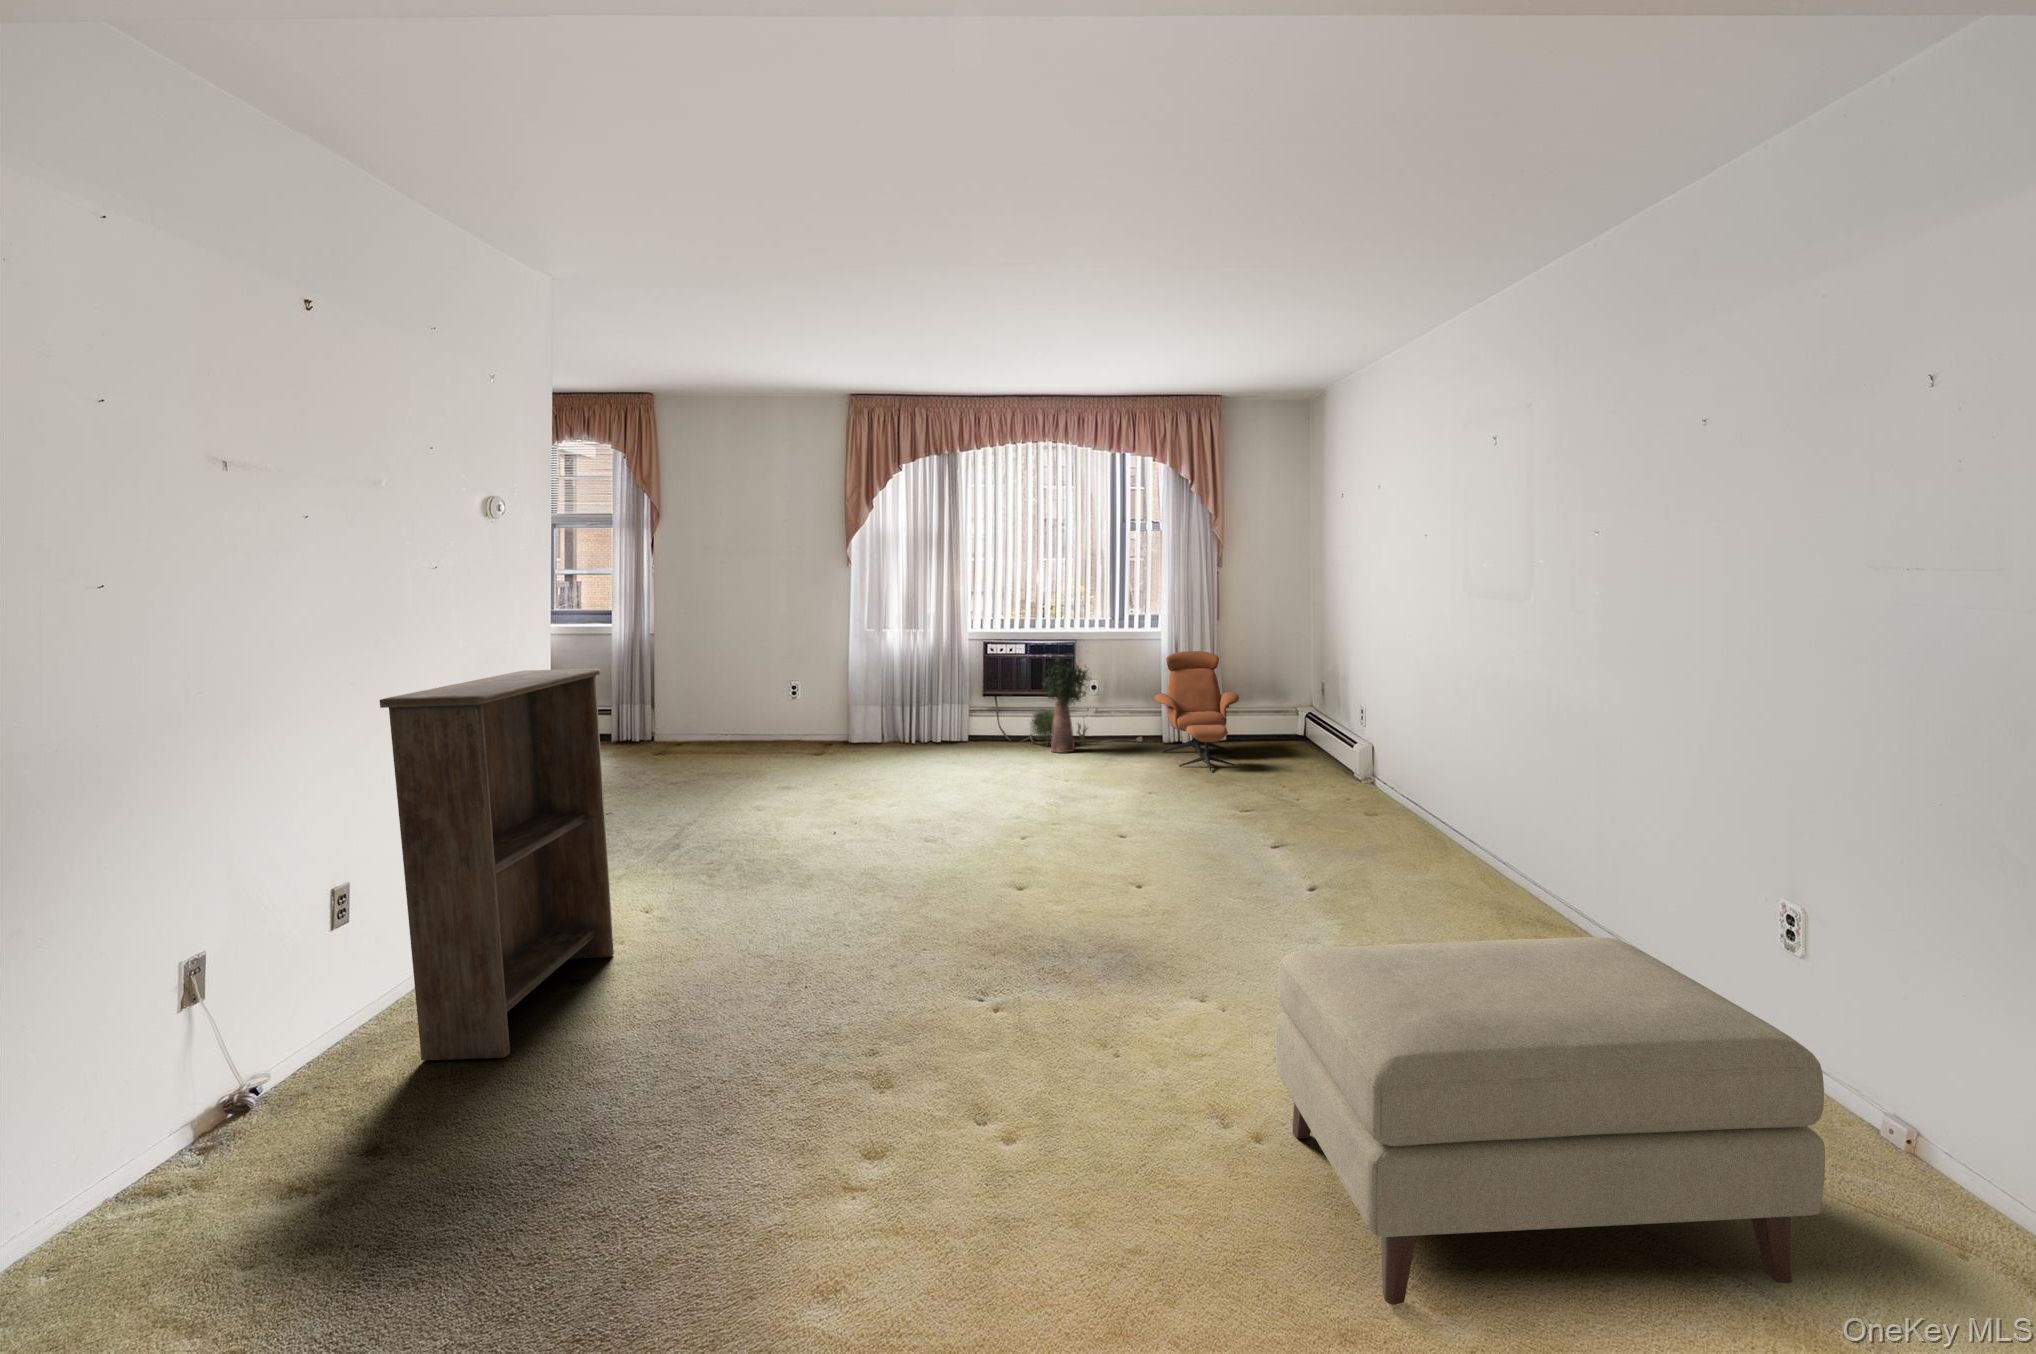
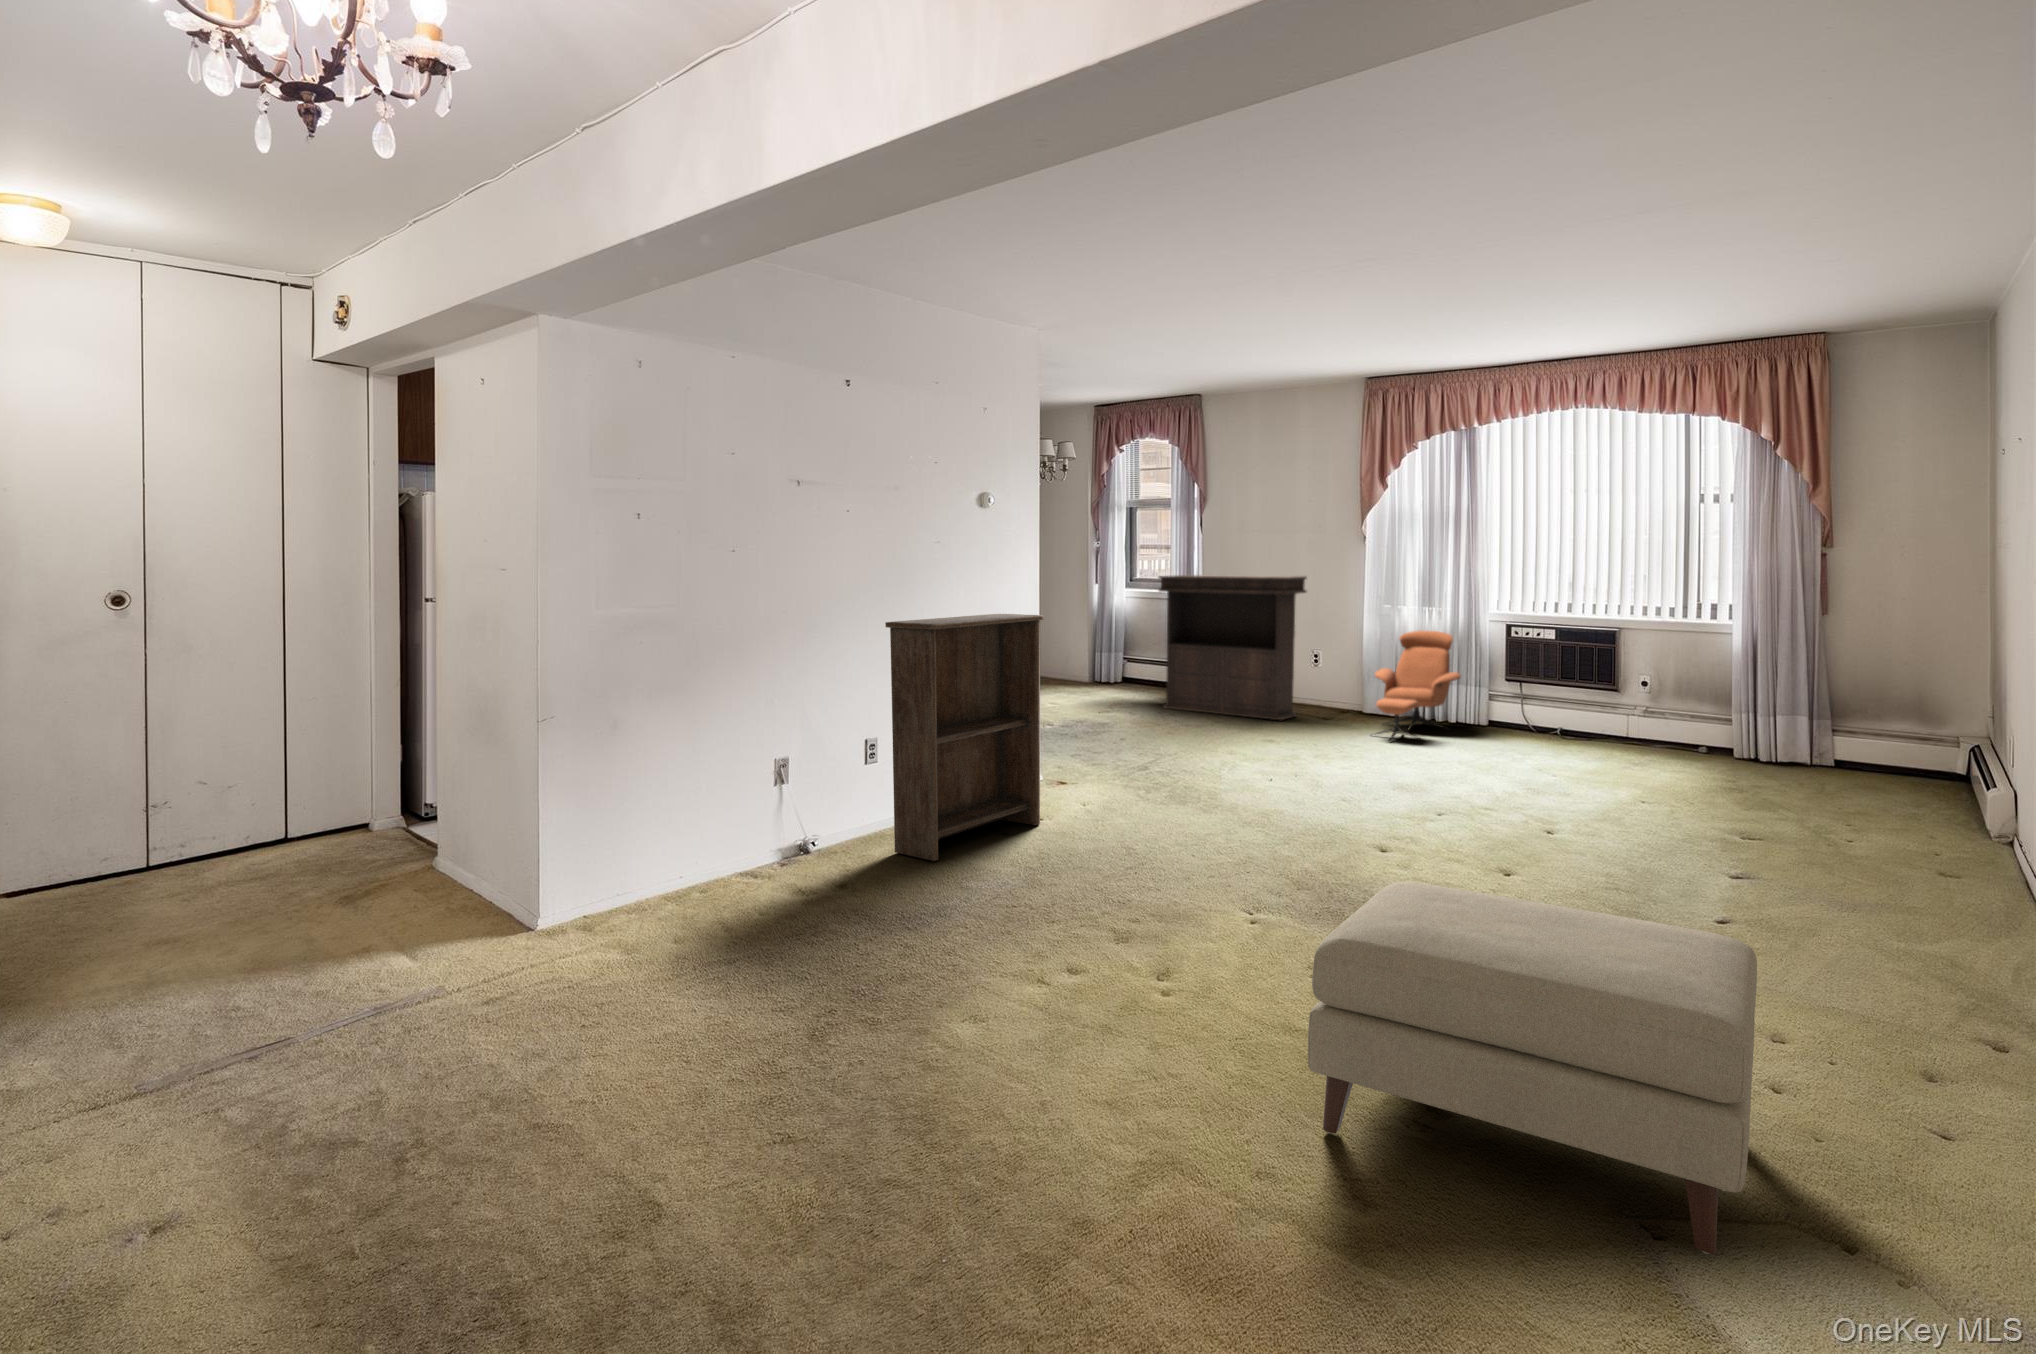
console table: none [606,604,783,764] -> present [1159,575,1306,720]
lounge chair: present [1154,651,1239,771] -> present [1375,631,1461,739]
potted plant: present [1030,658,1090,753] -> none [1555,646,1631,749]

